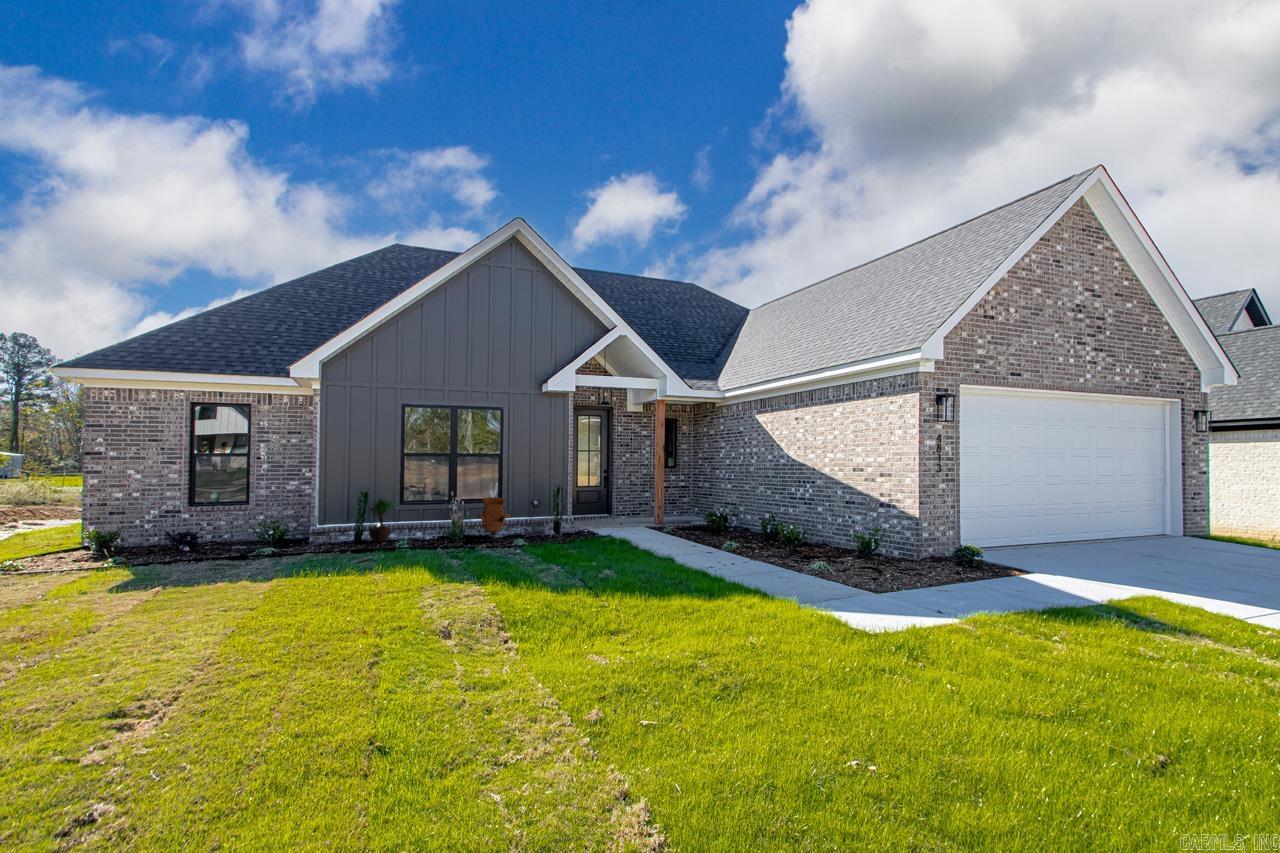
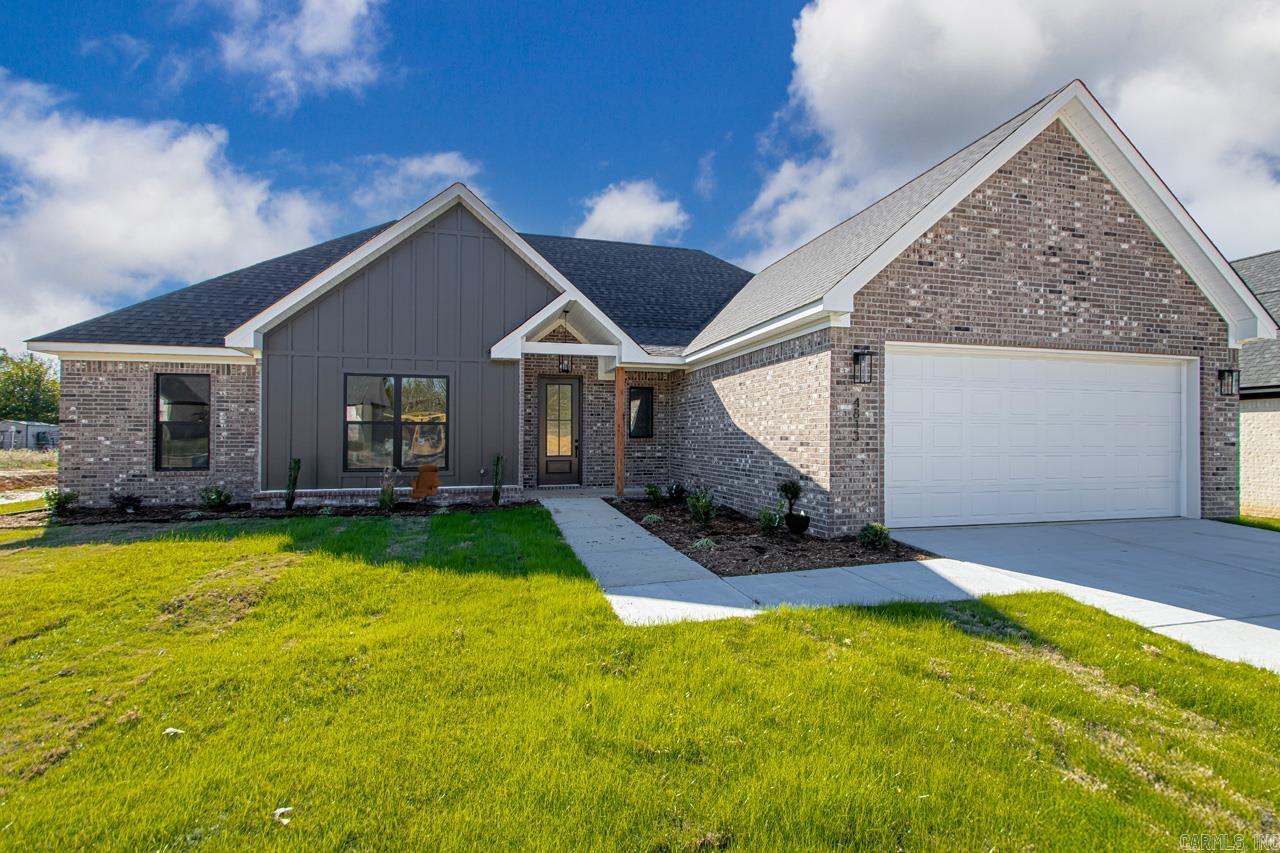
potted tree: present [368,499,394,542] -> present [774,478,810,533]

